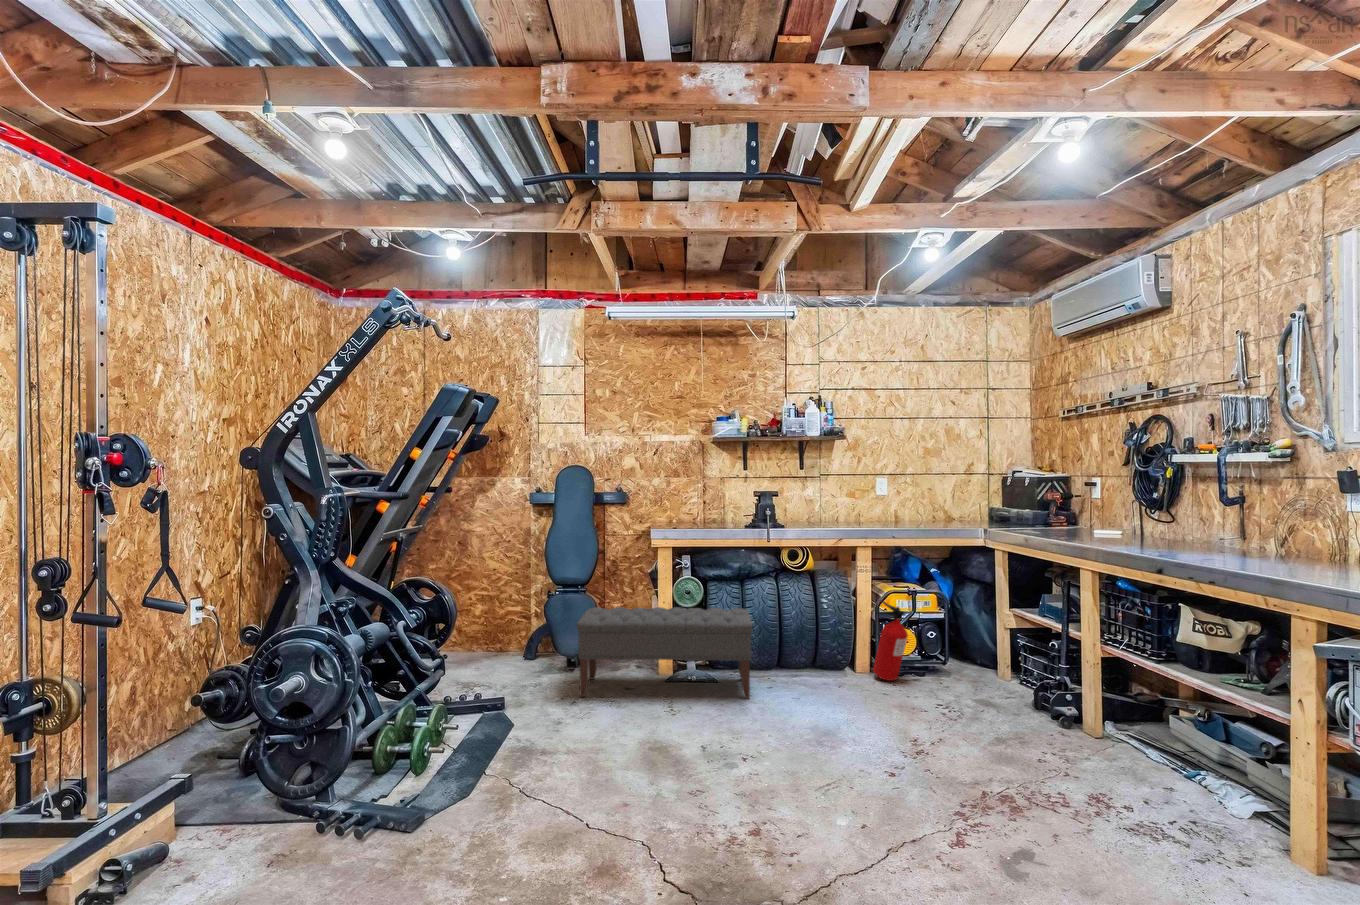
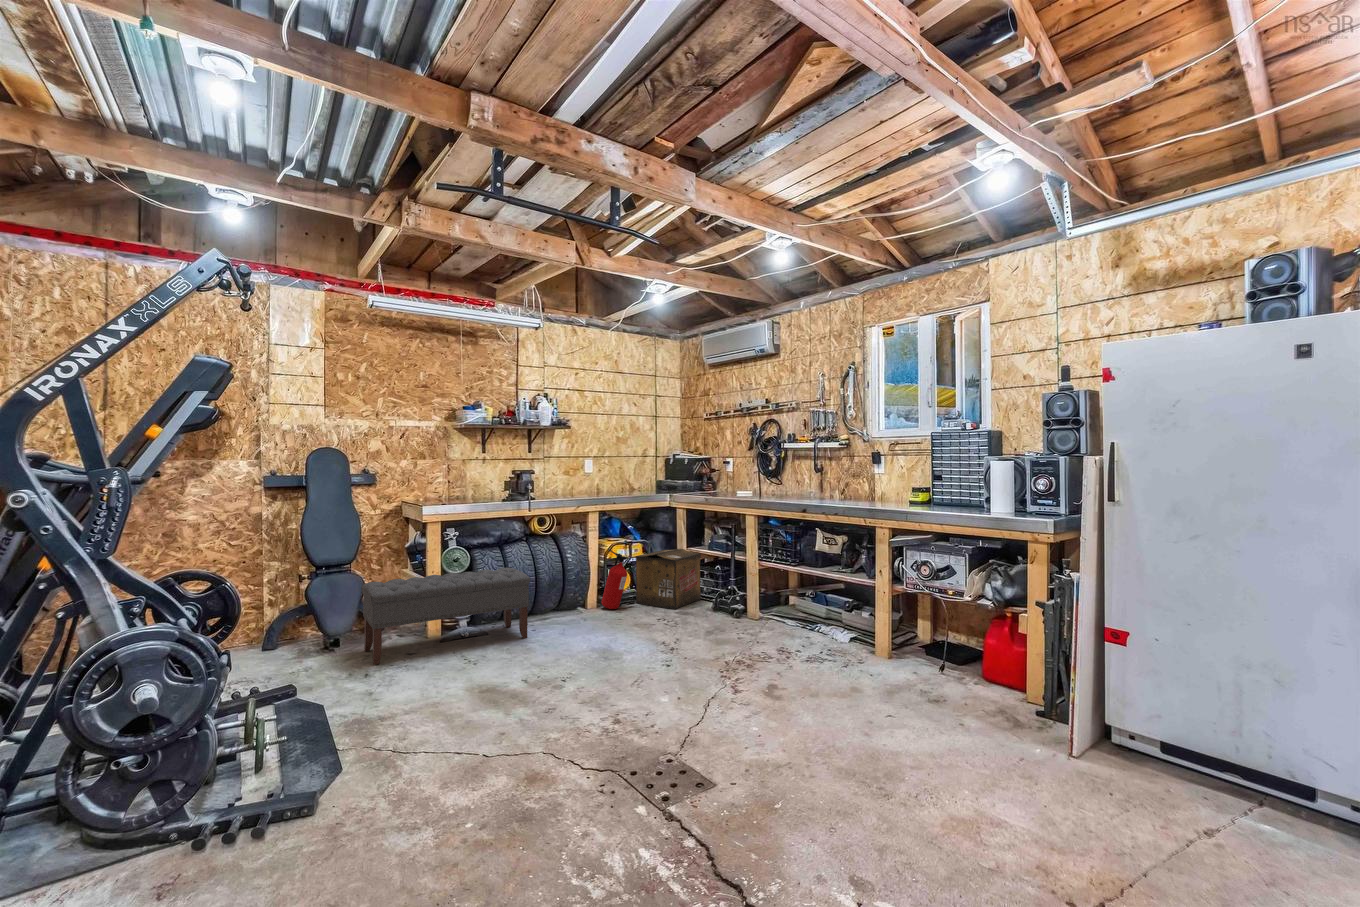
cardboard box: none [927,608,1031,698] -> present [636,549,701,609]

